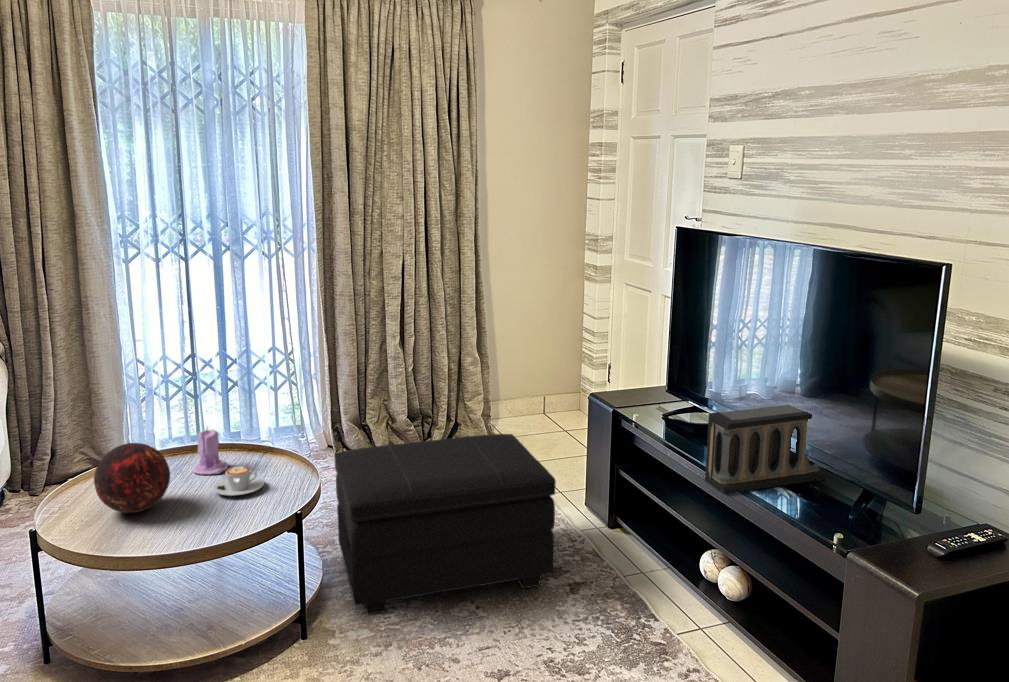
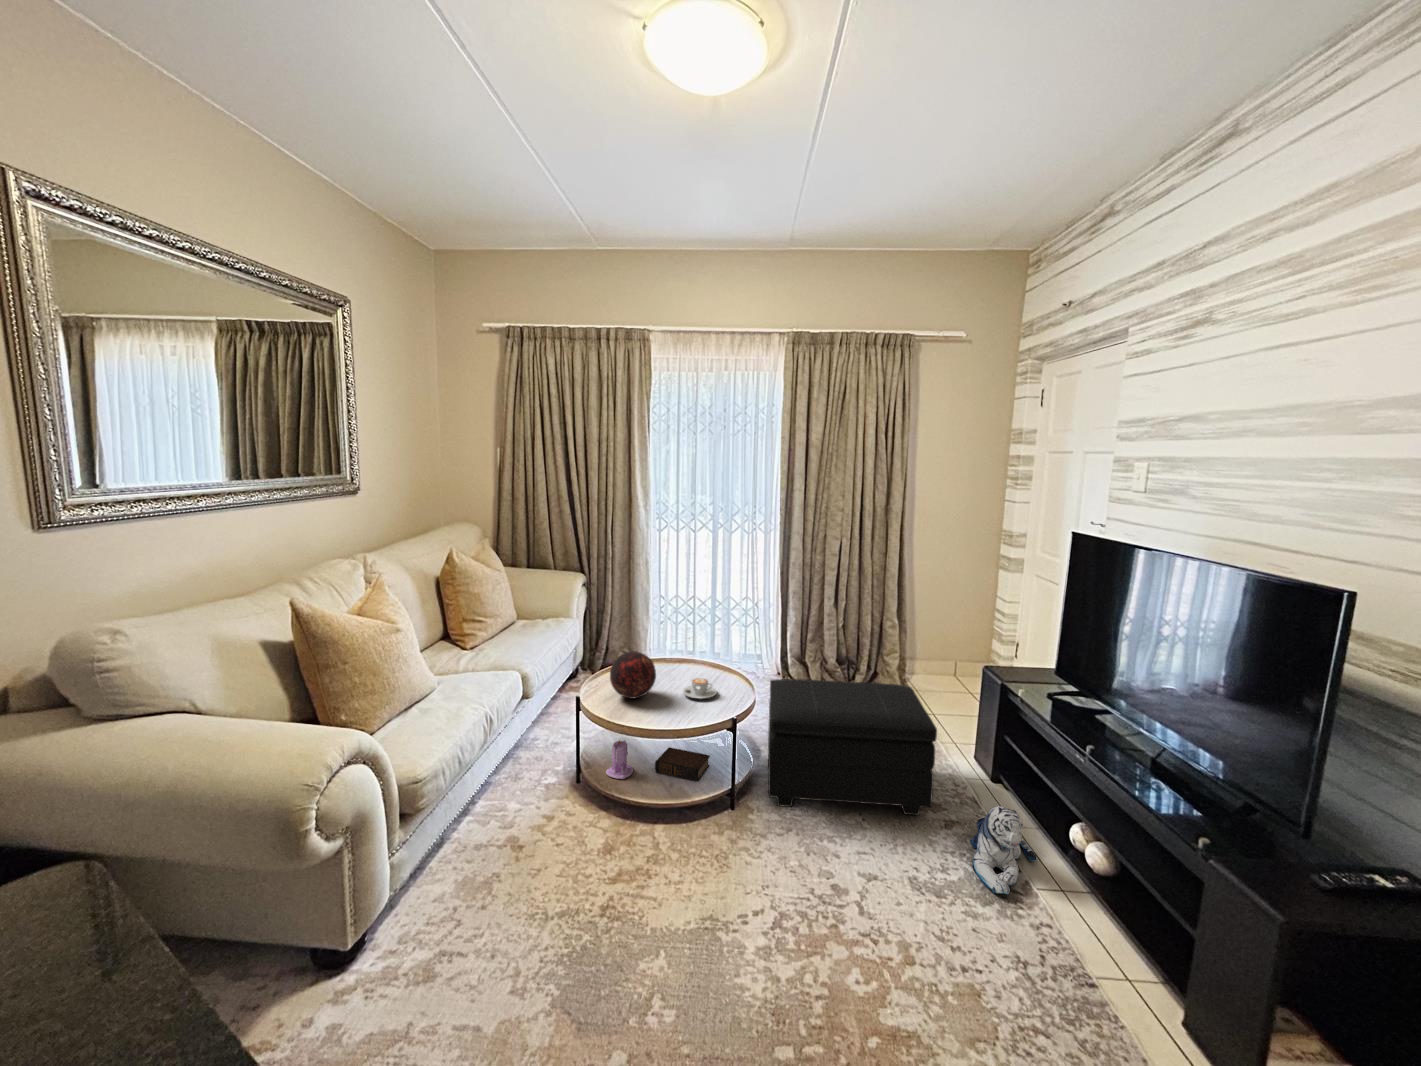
speaker: present [705,405,827,494] -> none [1071,695,1209,776]
candle: present [192,429,228,475] -> present [606,740,633,779]
plush toy: none [600,555,672,654] -> present [970,806,1037,895]
book: none [186,569,266,610] -> present [655,747,710,782]

